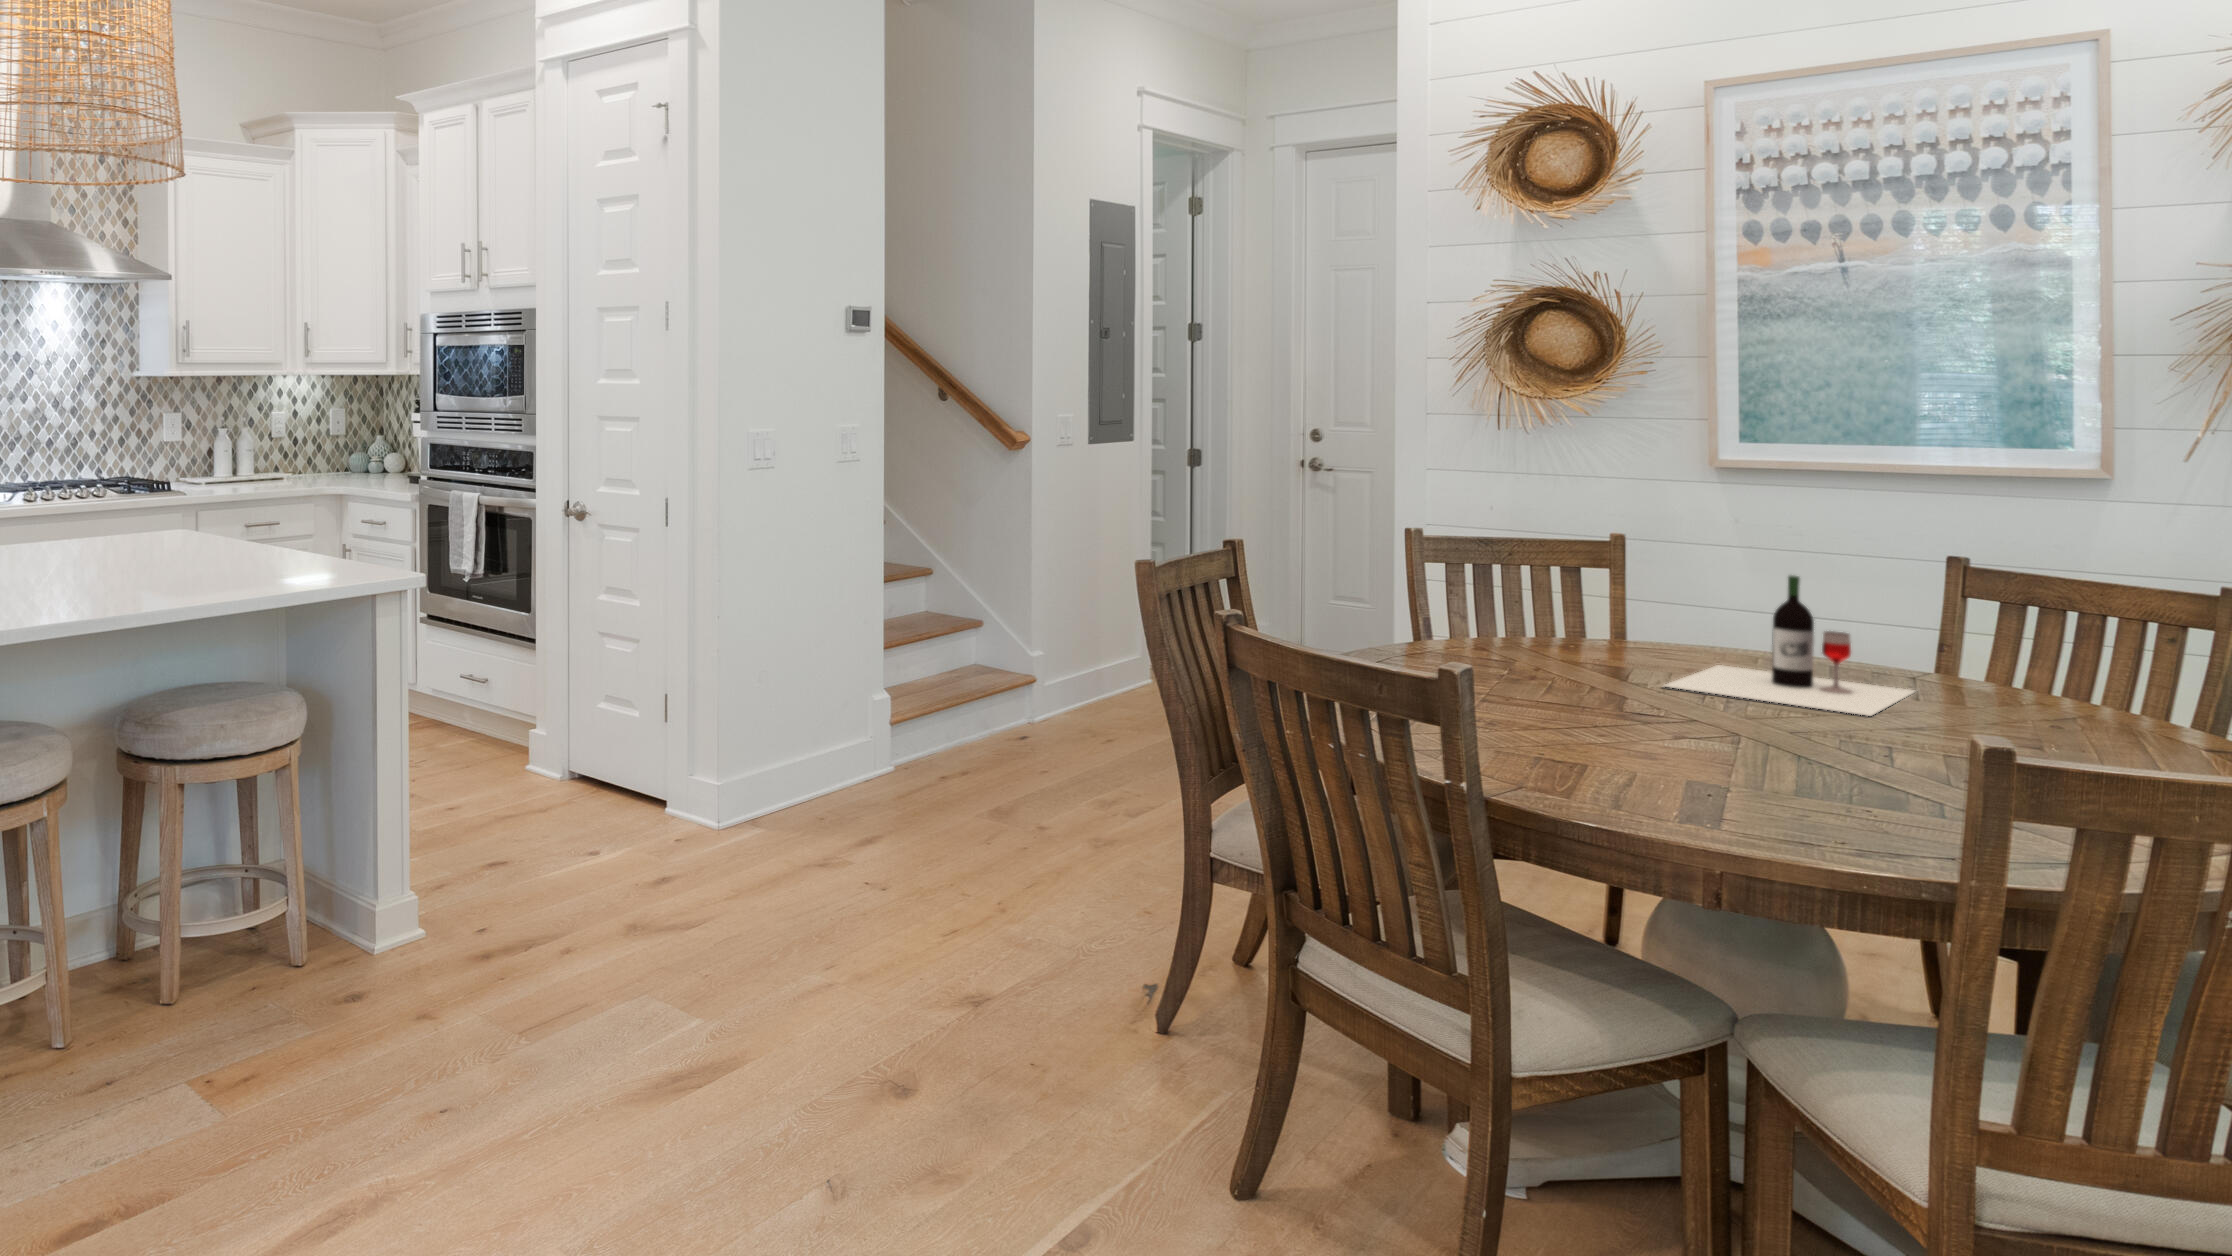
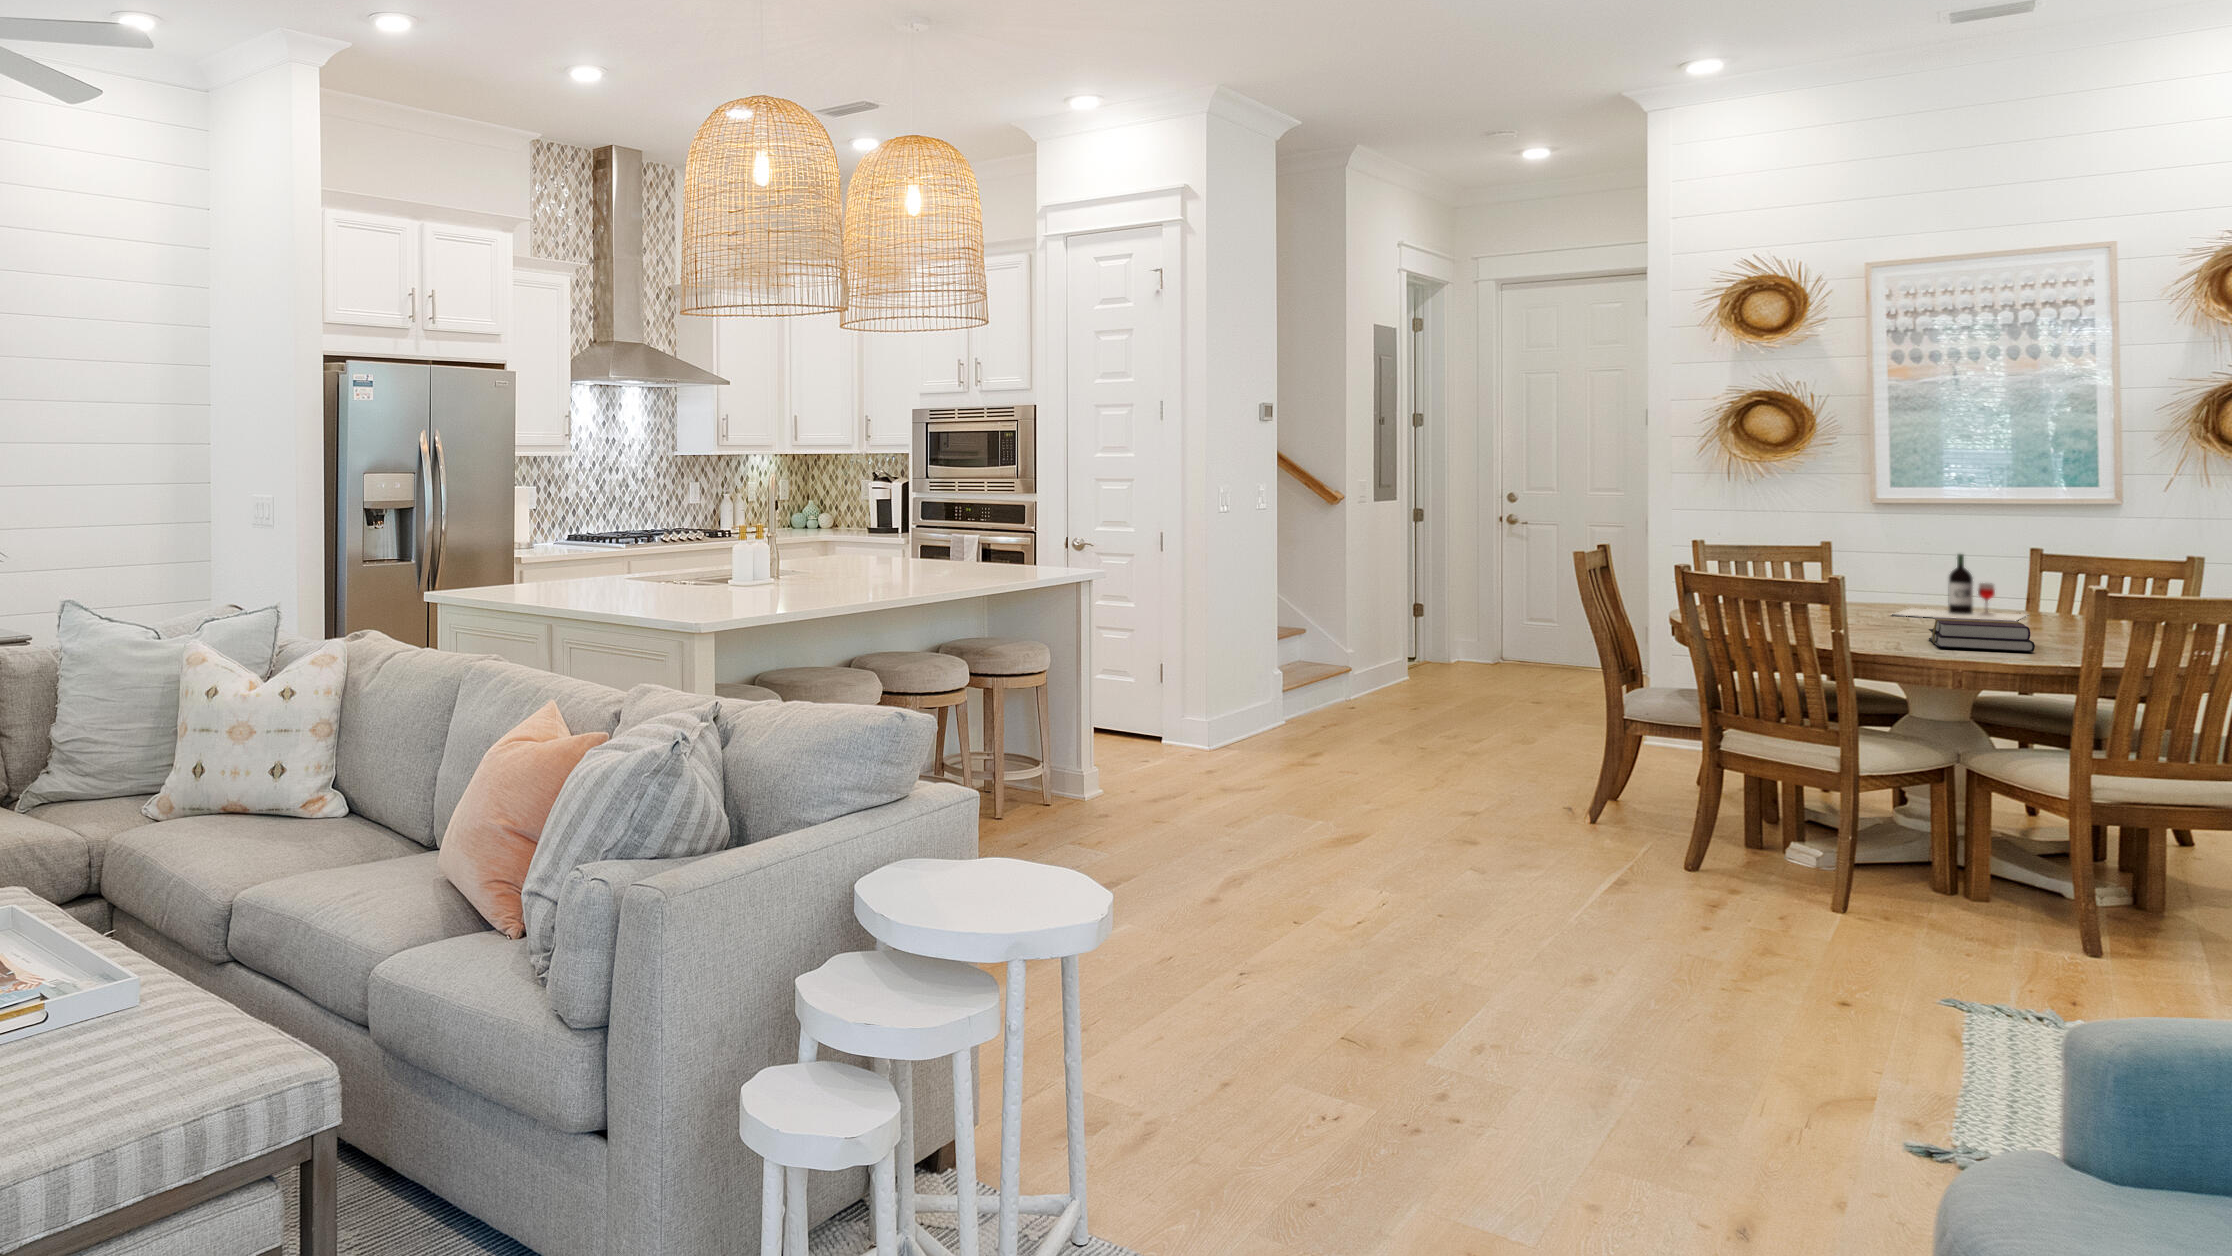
book: none [1650,732,1842,844] -> present [1929,617,2035,652]

